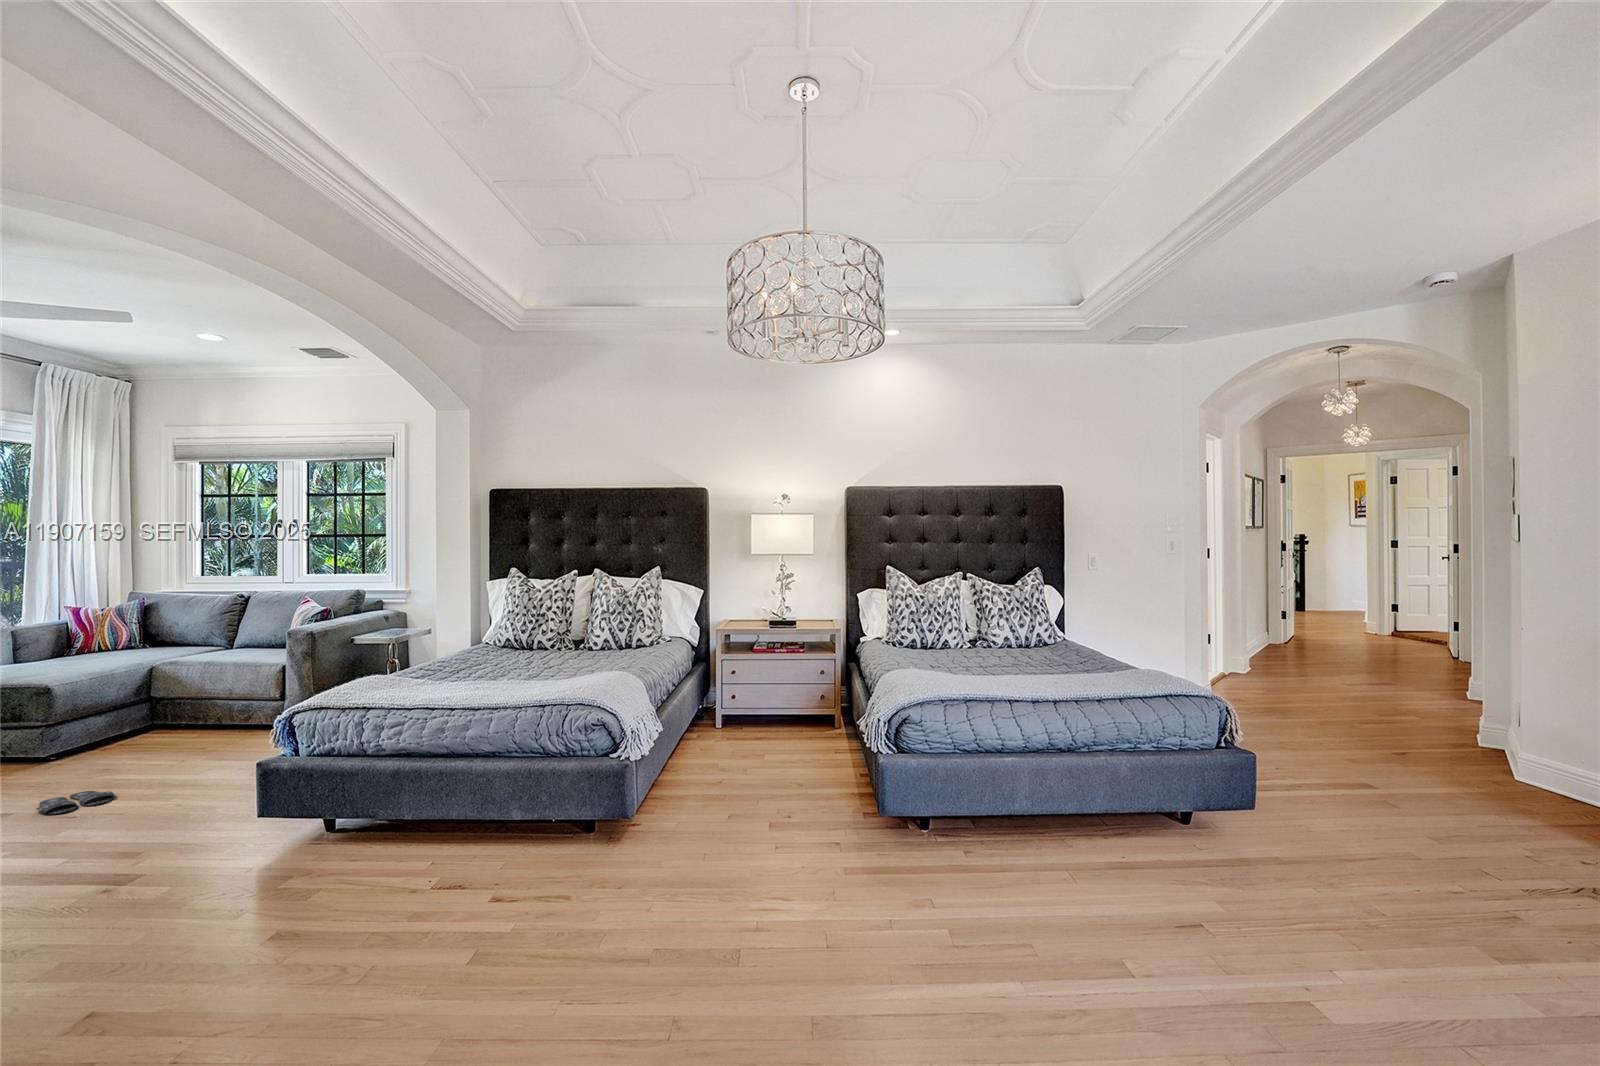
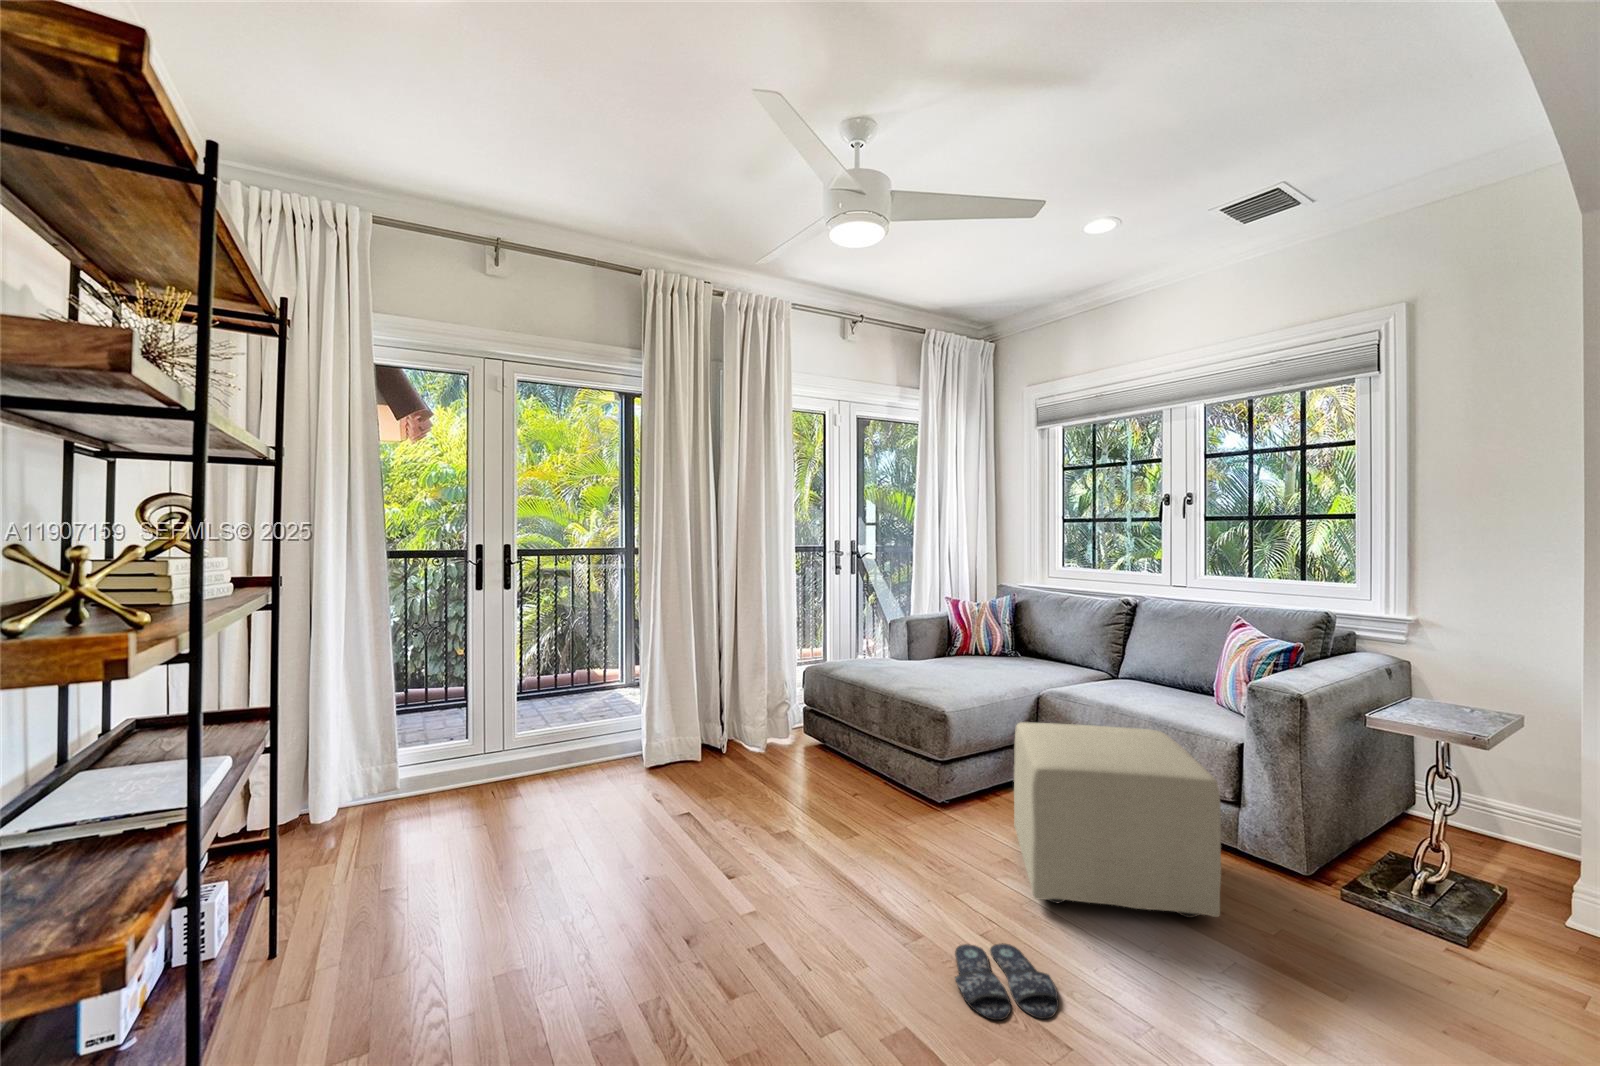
ottoman: none [112,666,242,771] -> present [1014,722,1221,918]

